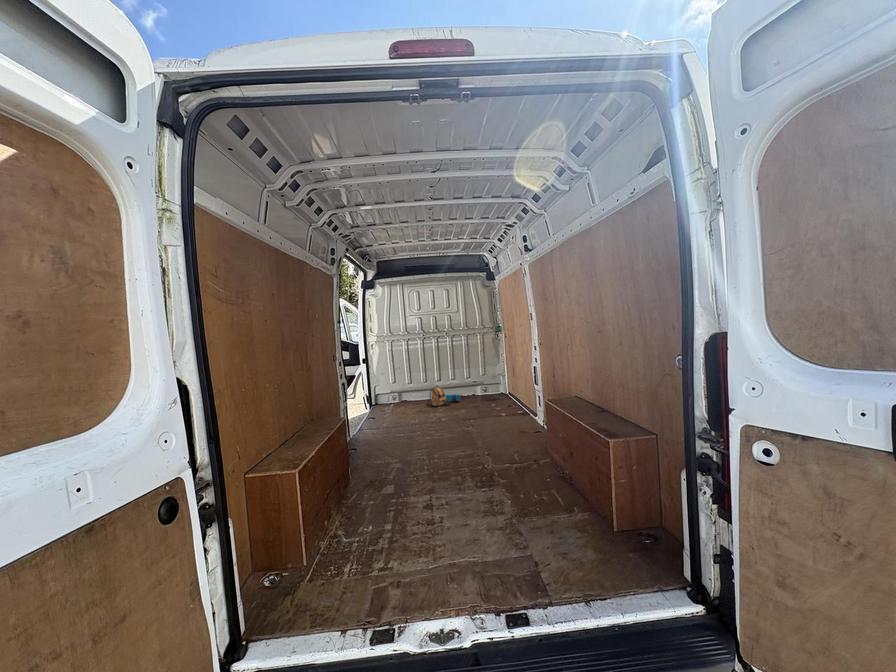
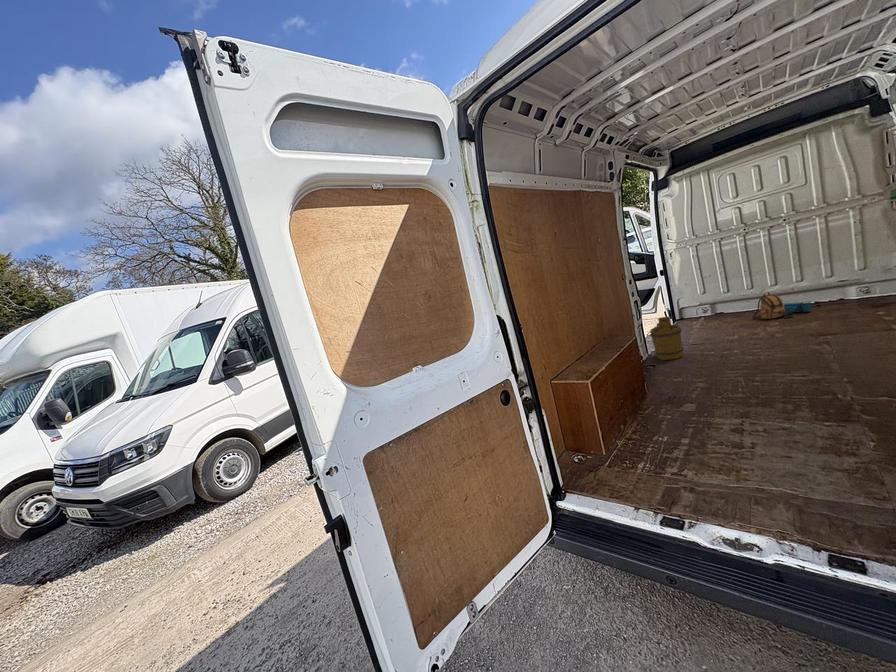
bucket: none [350,400,380,441] -> present [647,317,683,360]

